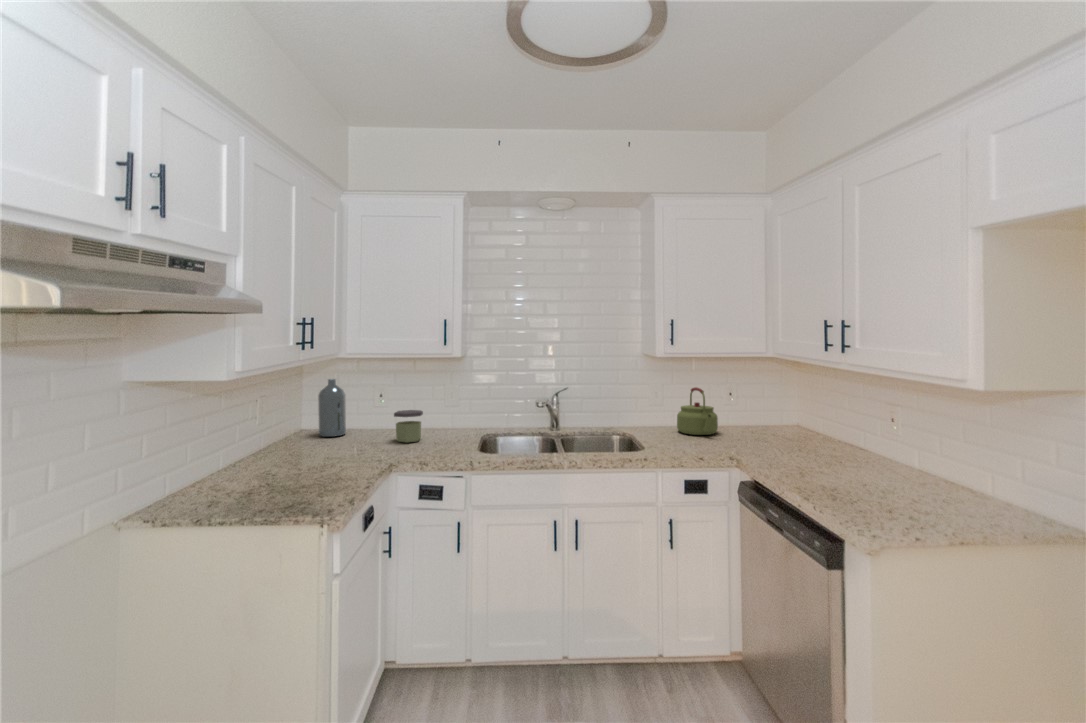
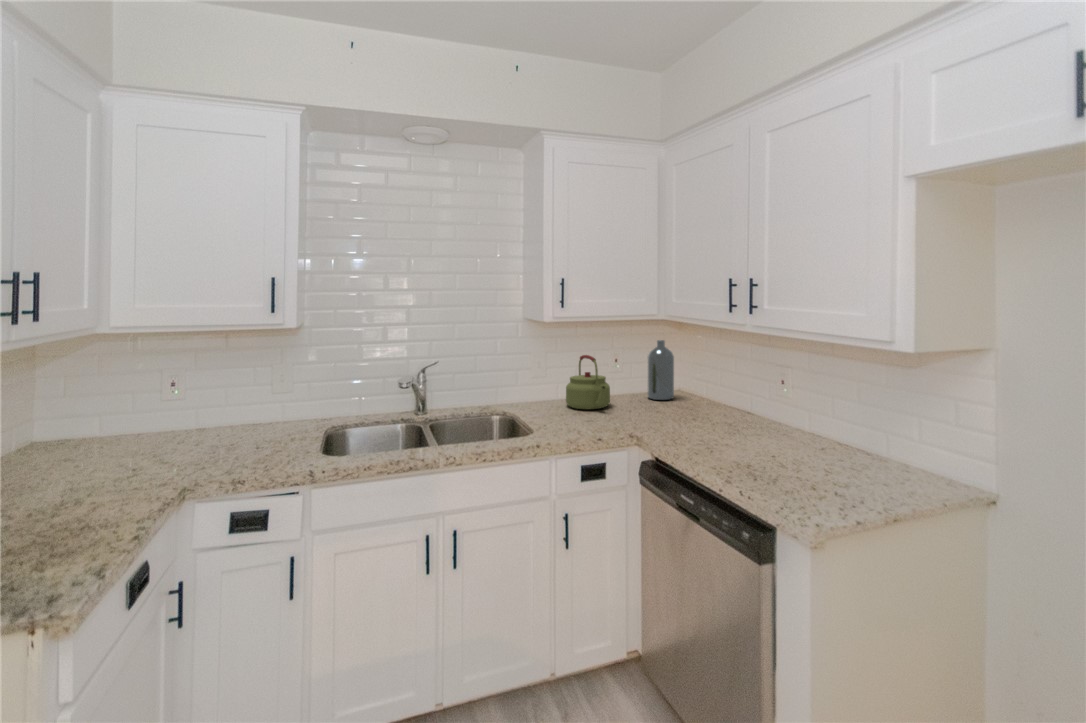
bottle: present [318,379,346,437] -> present [647,340,674,400]
jar: present [394,410,423,443] -> none [184,403,232,450]

